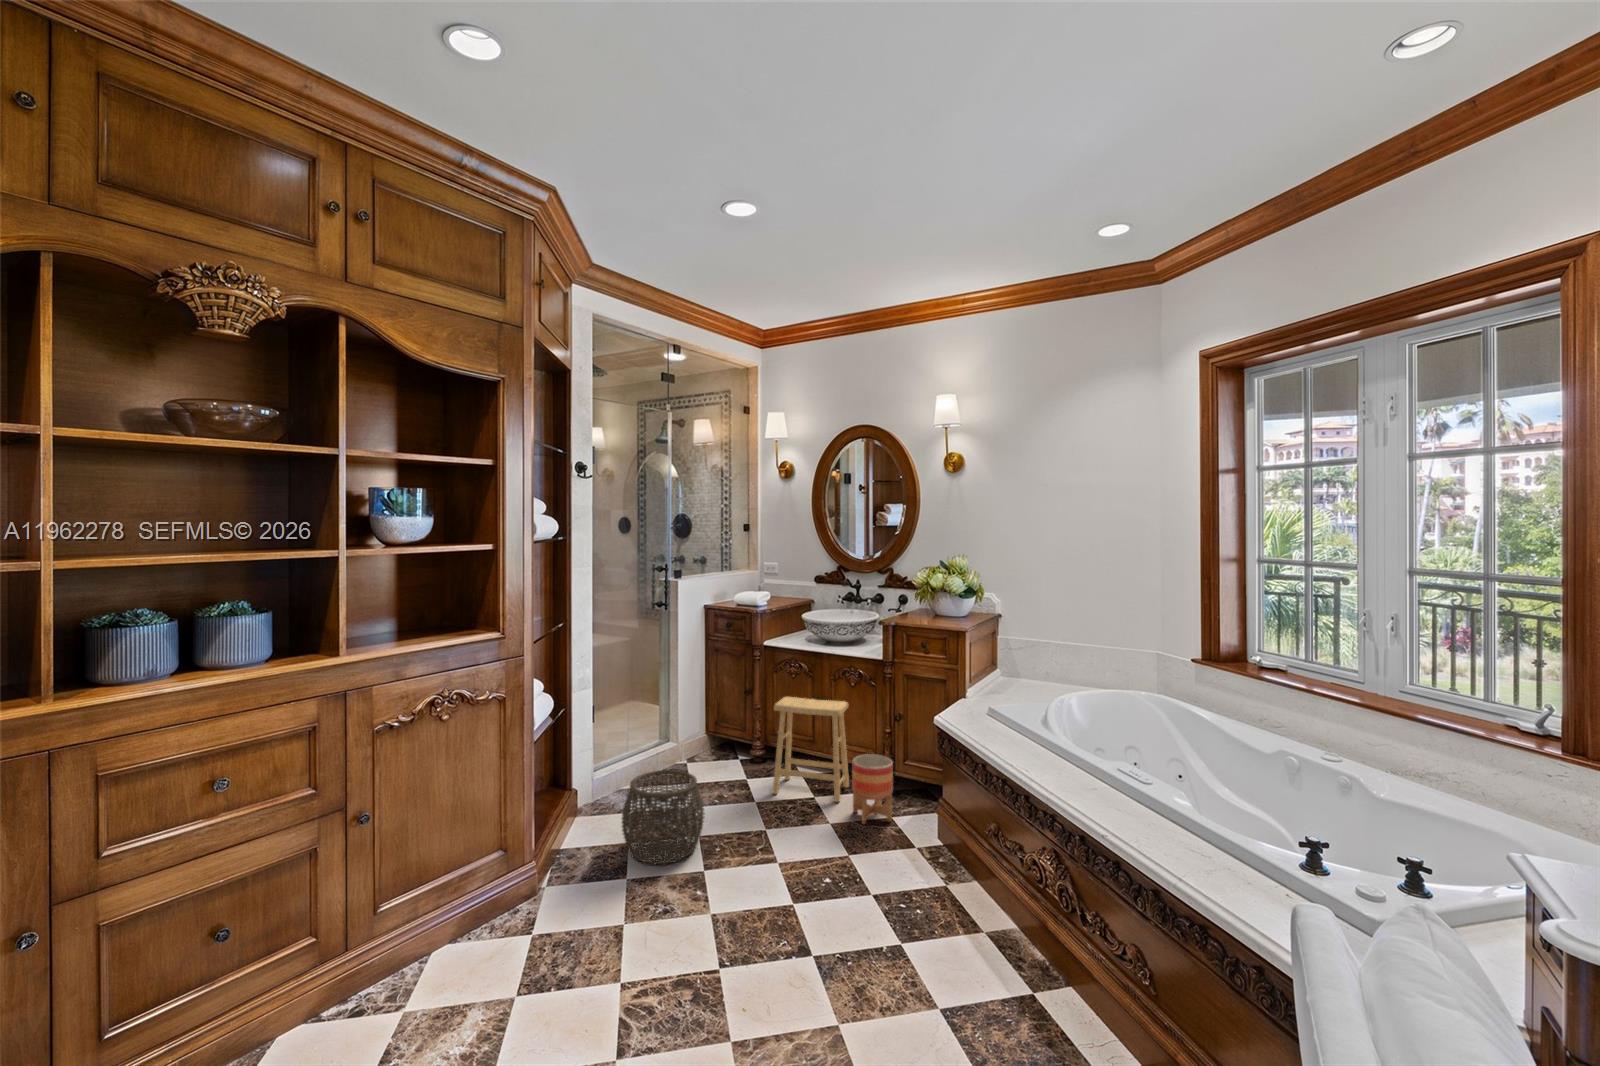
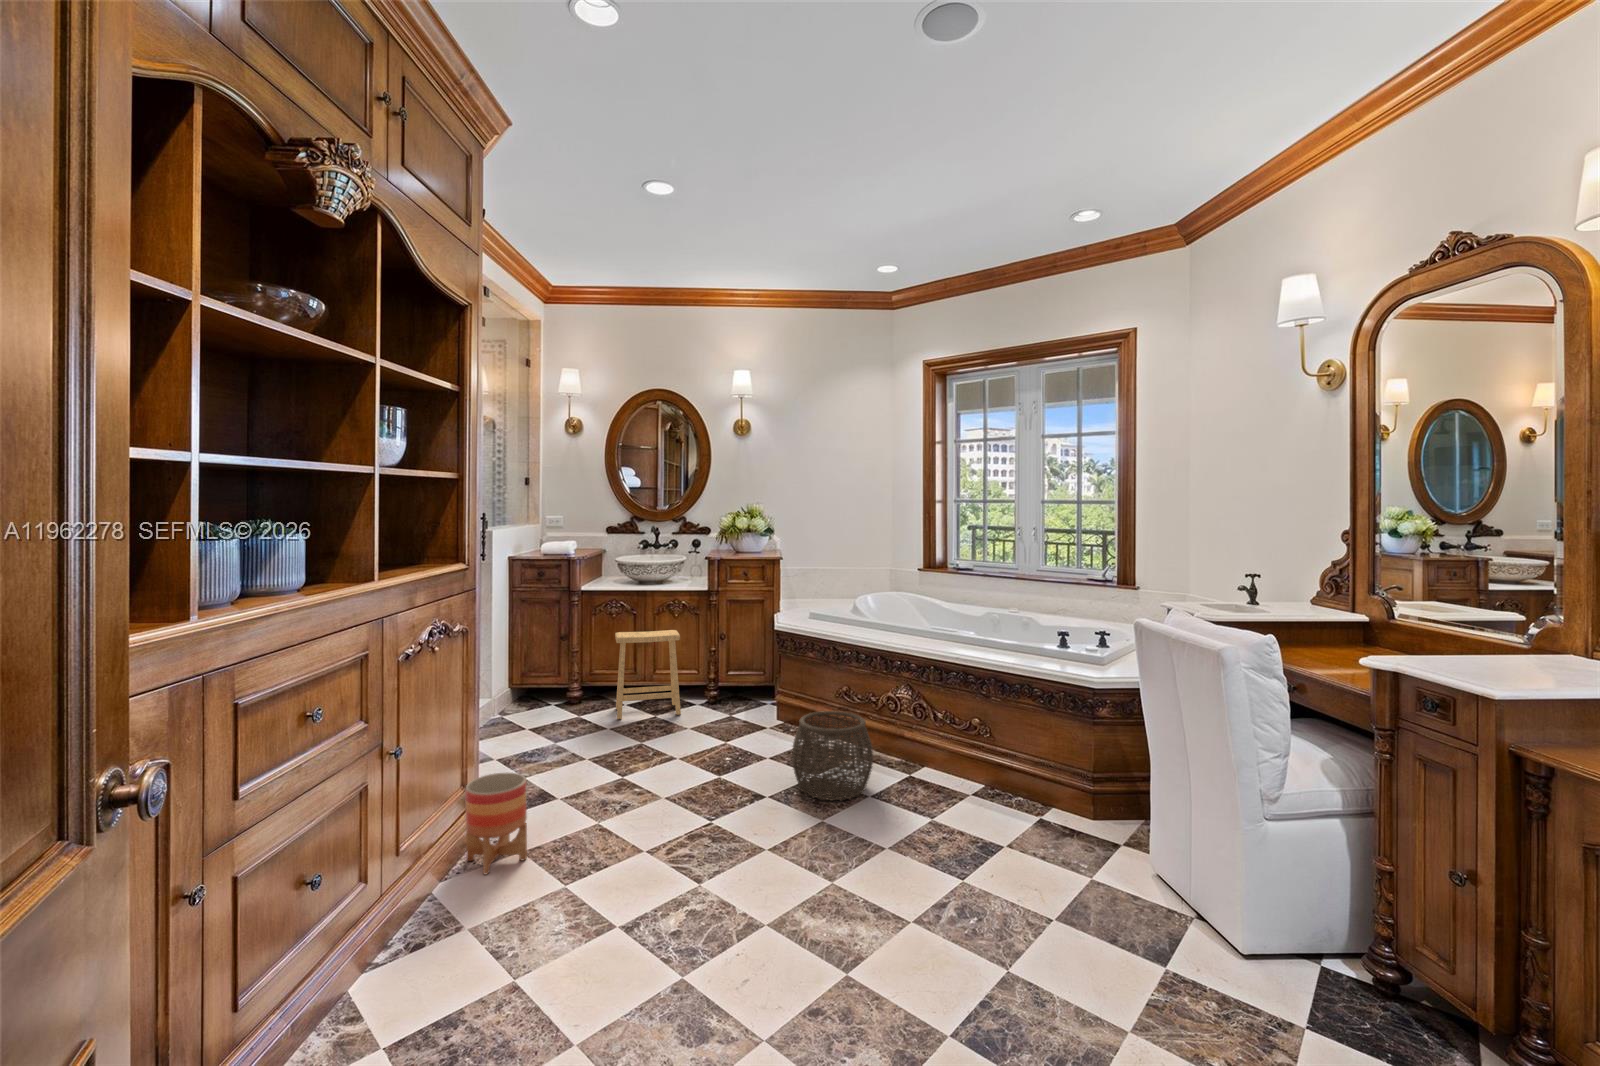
planter: present [852,754,893,824] -> present [465,773,527,874]
woven basket: present [622,770,704,864] -> present [792,711,873,801]

